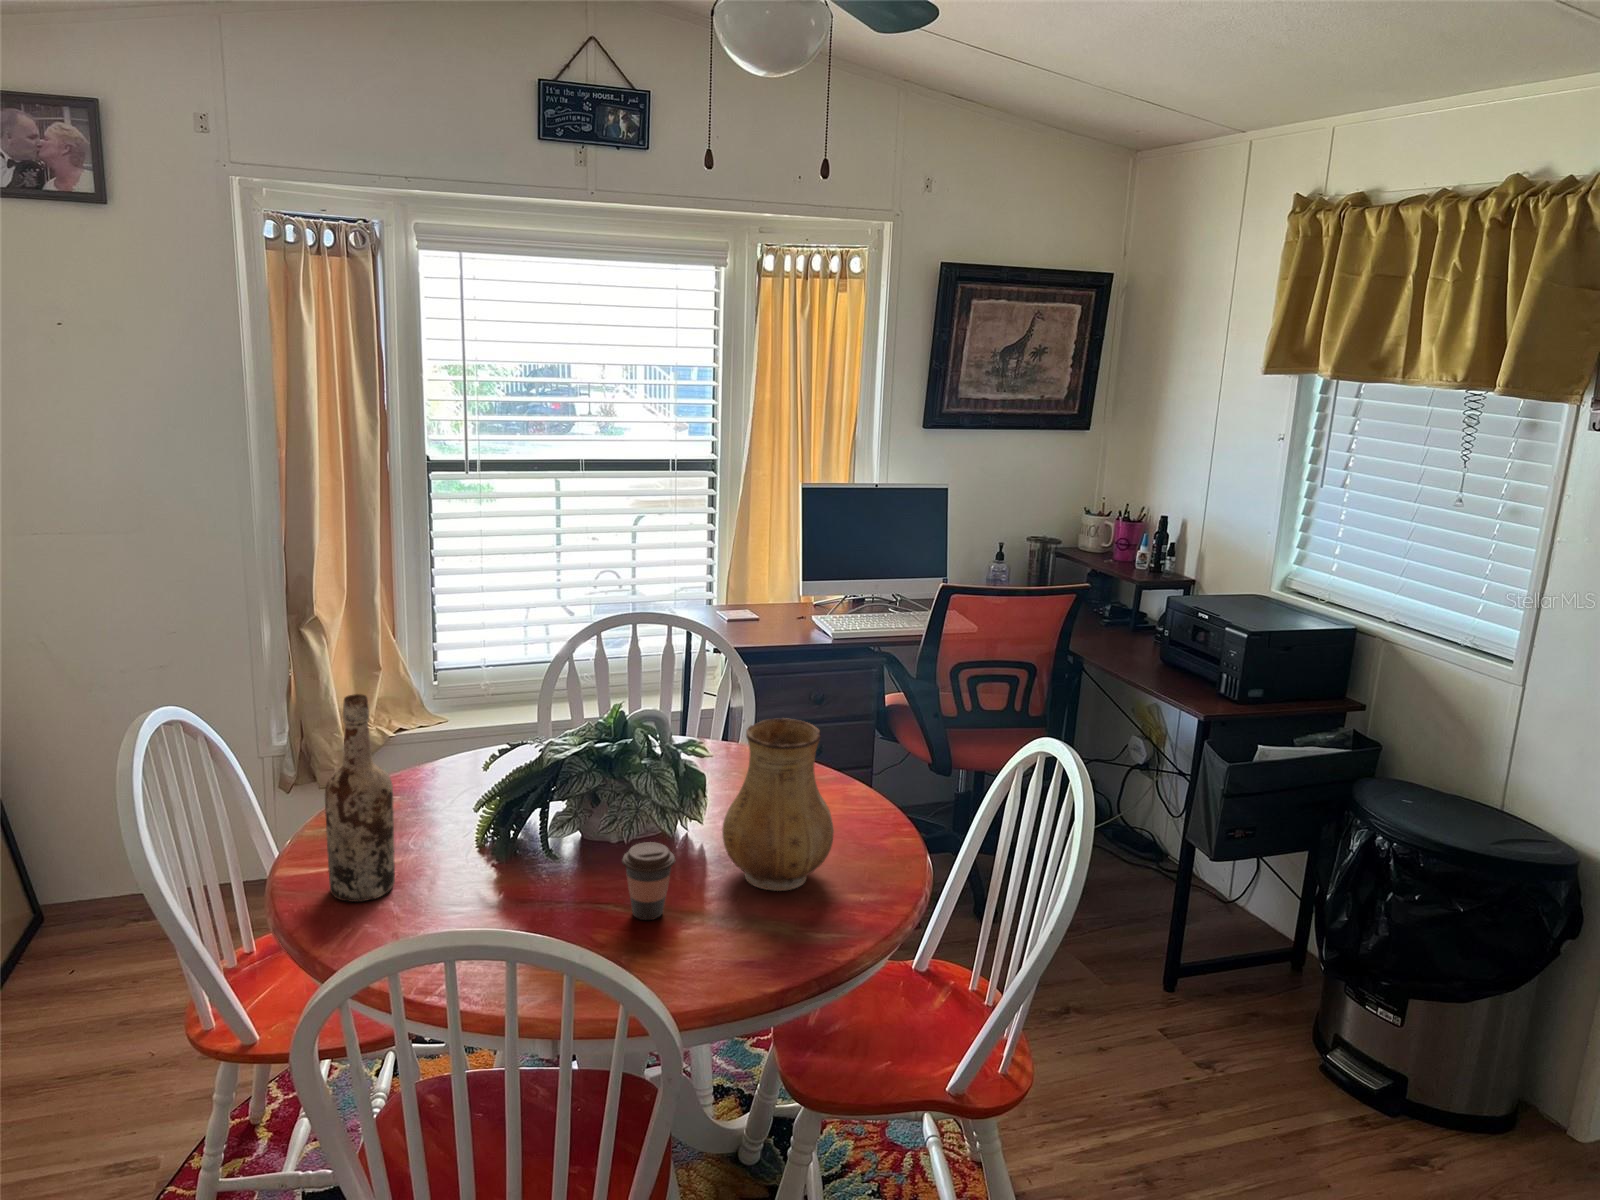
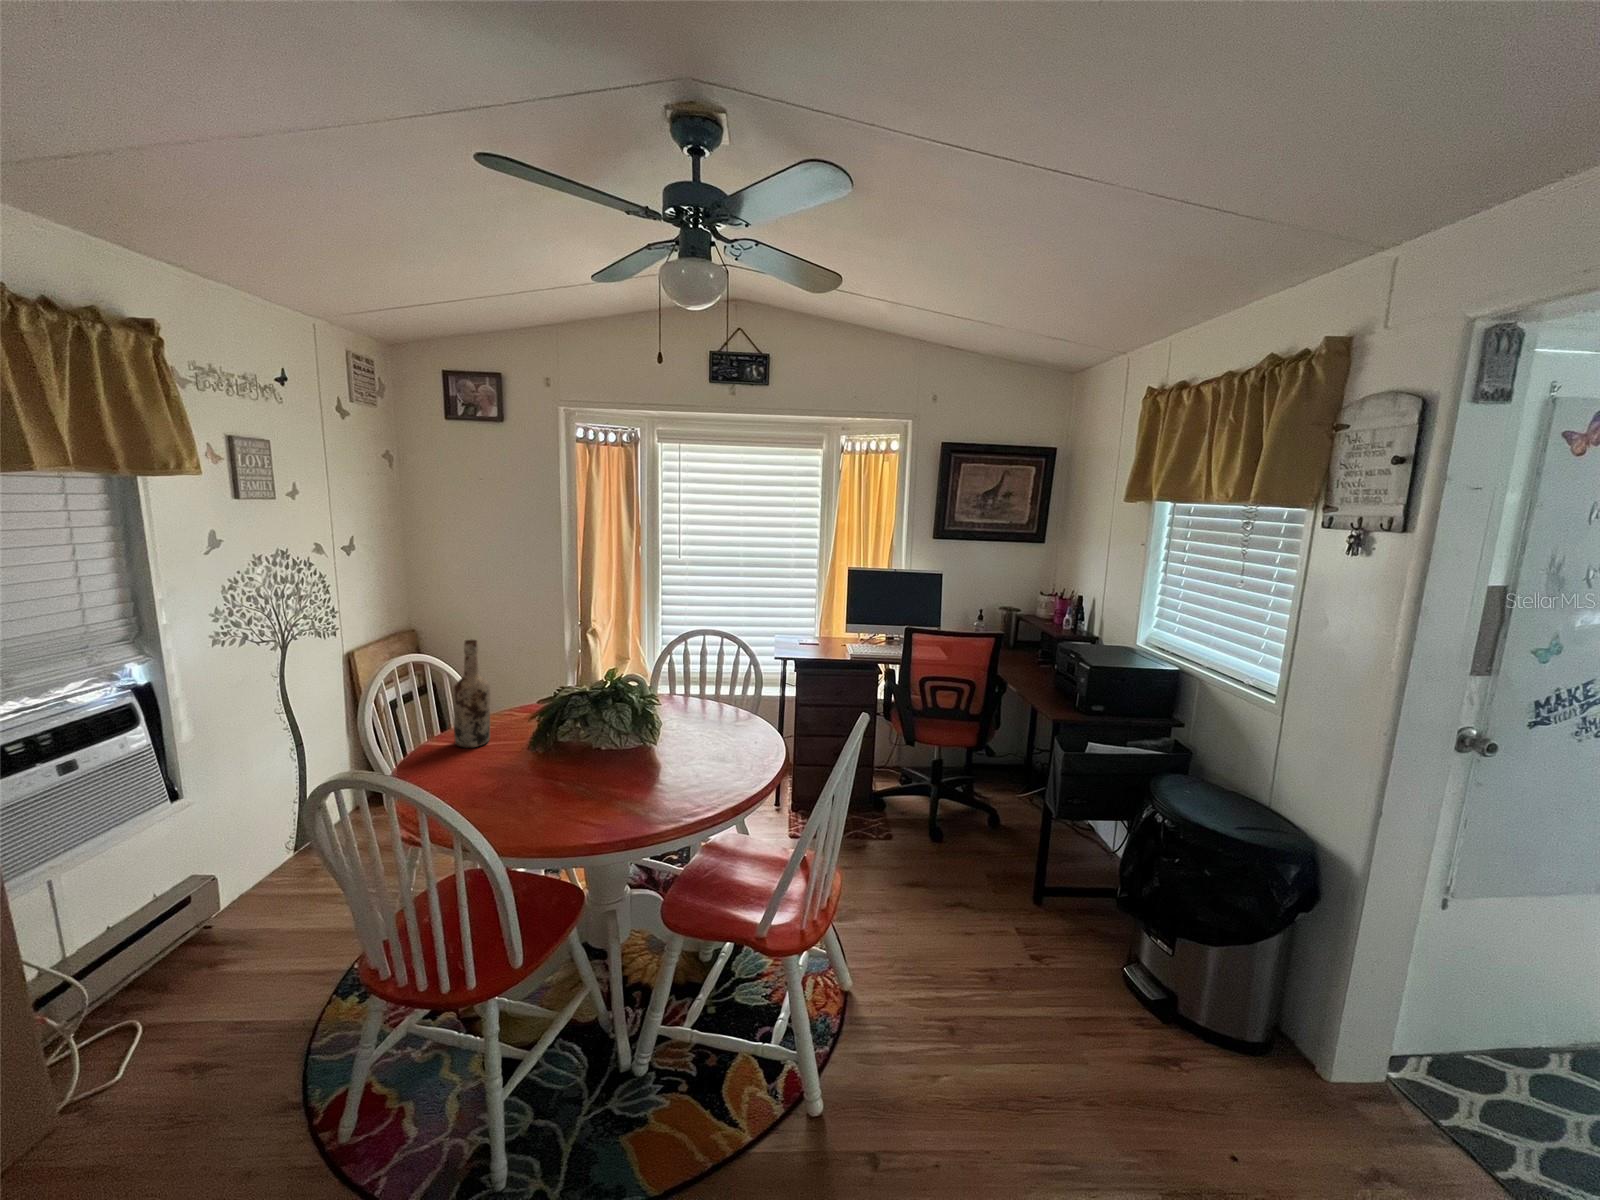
ceramic pitcher: present [722,718,834,891] -> none [647,674,713,774]
coffee cup: present [622,842,675,920] -> none [577,733,608,776]

